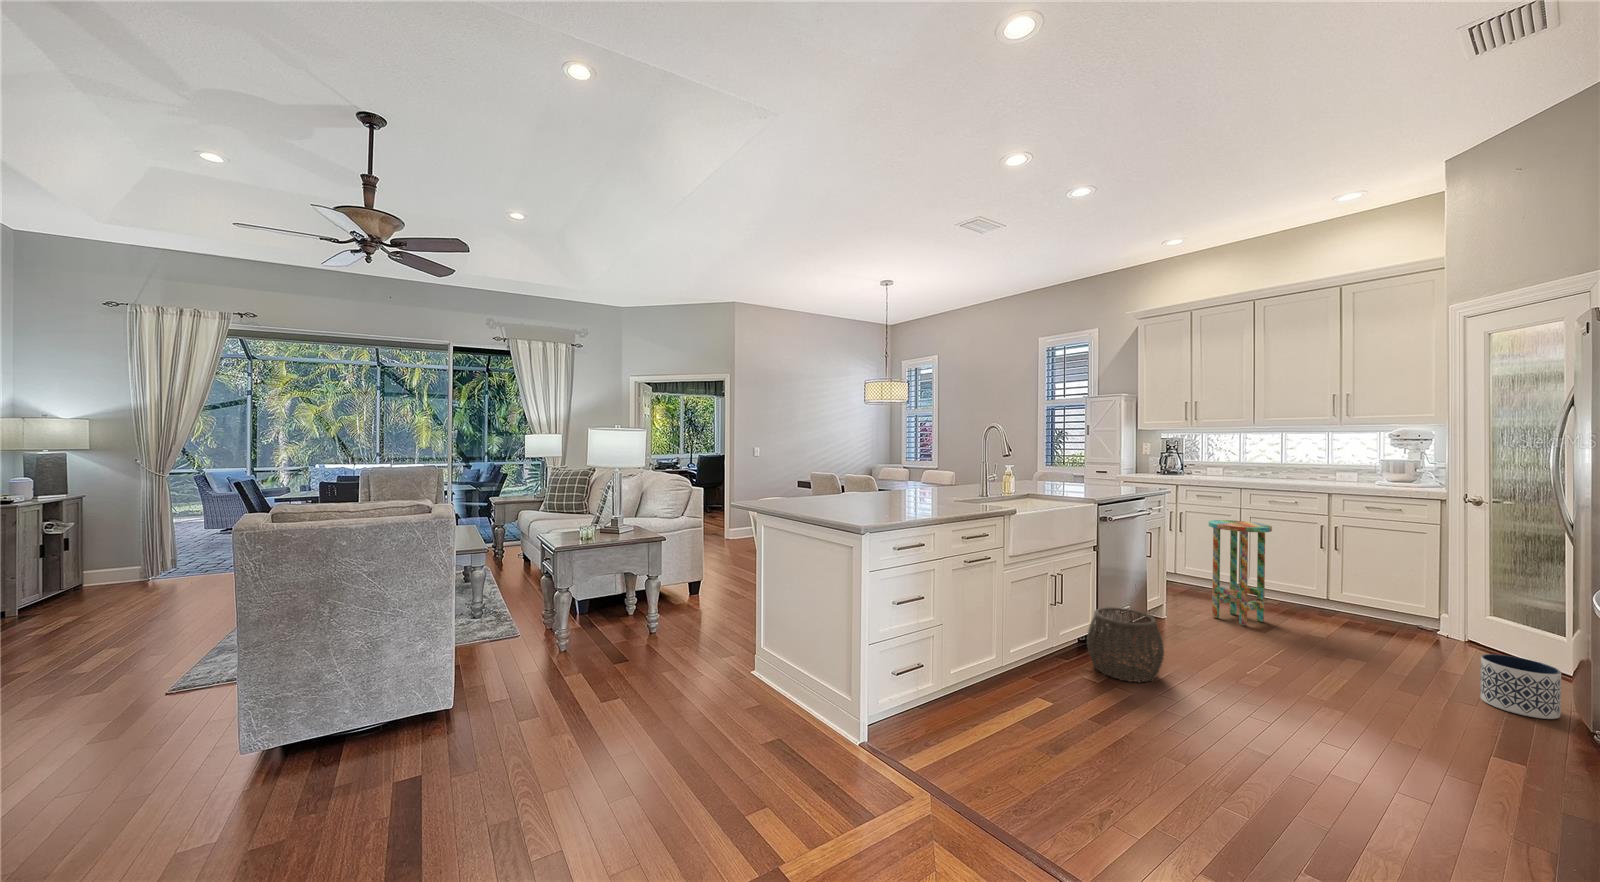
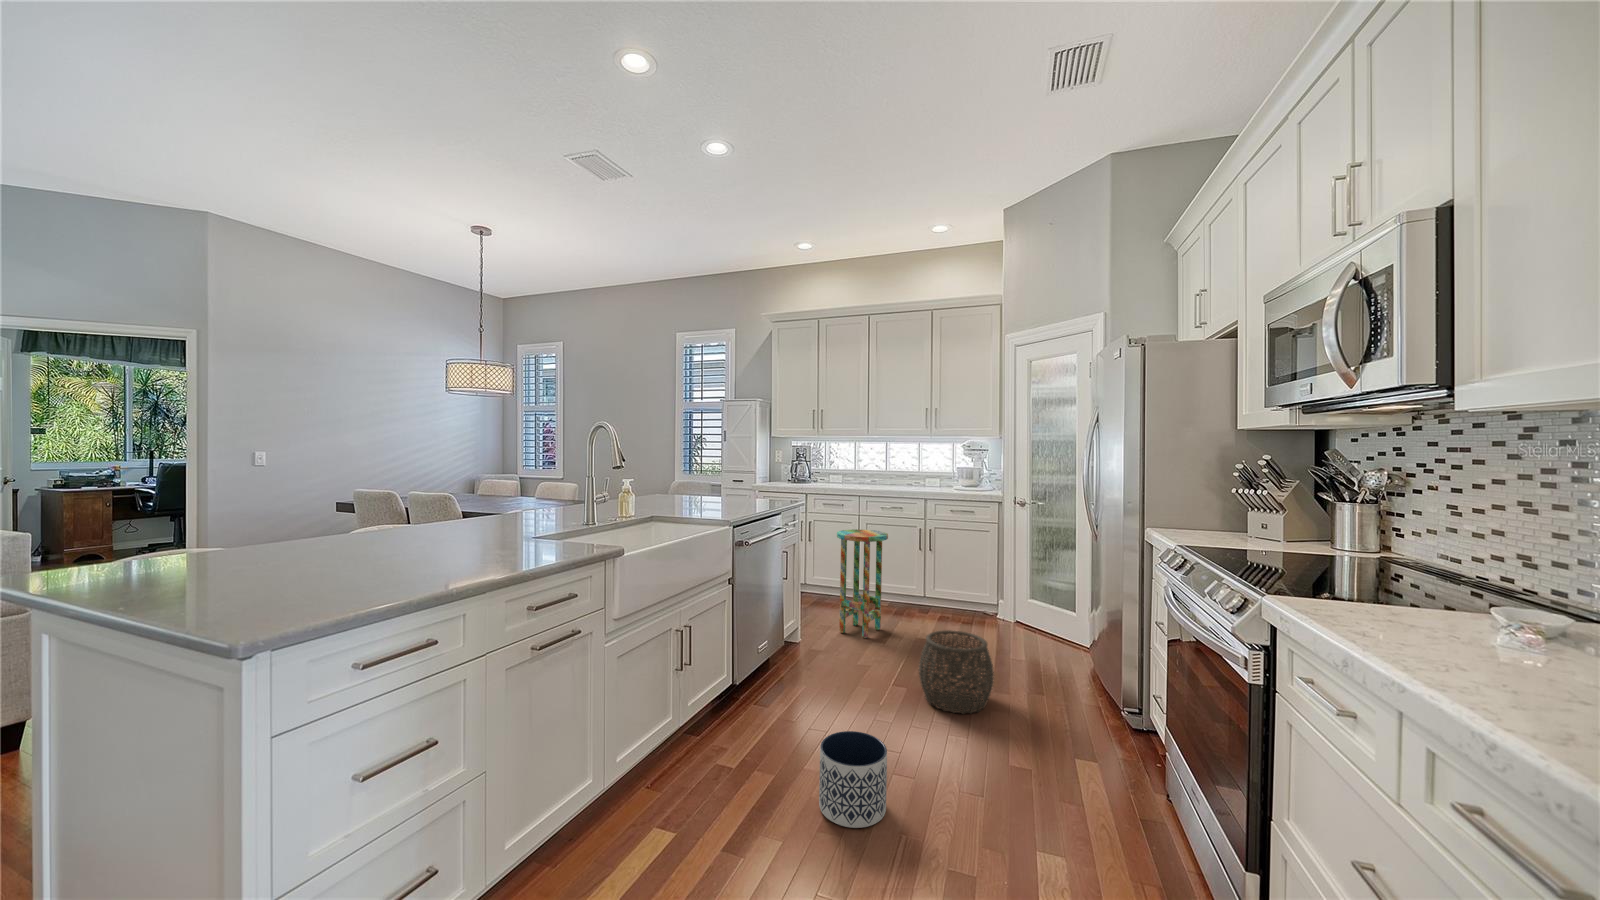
woven basket: present [1087,607,1164,683] -> present [919,630,994,714]
planter: present [1480,654,1561,719] -> present [819,731,887,828]

